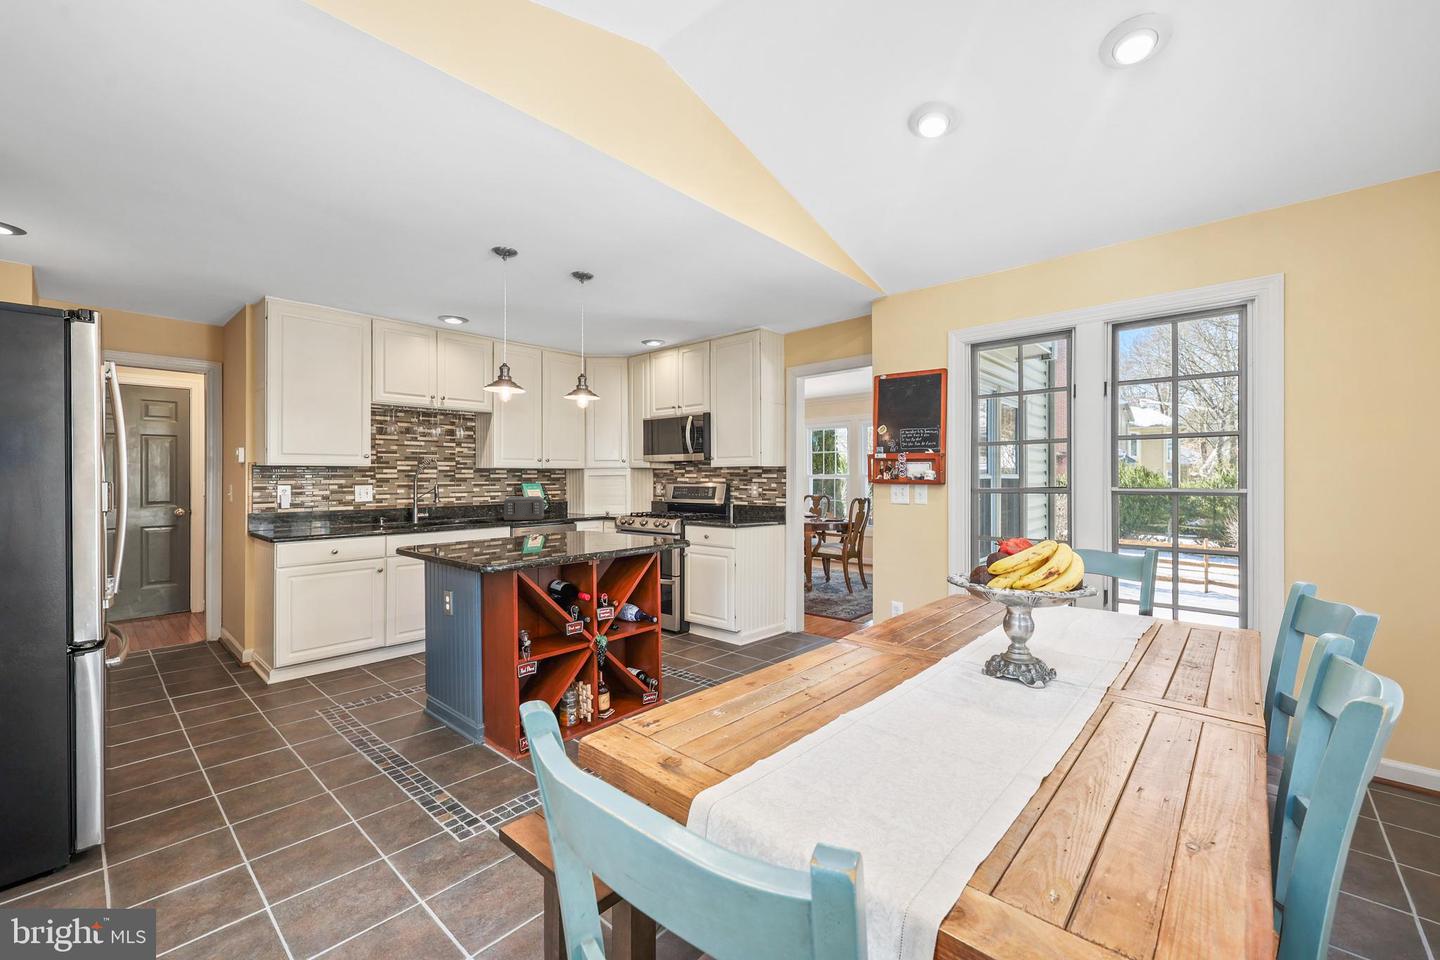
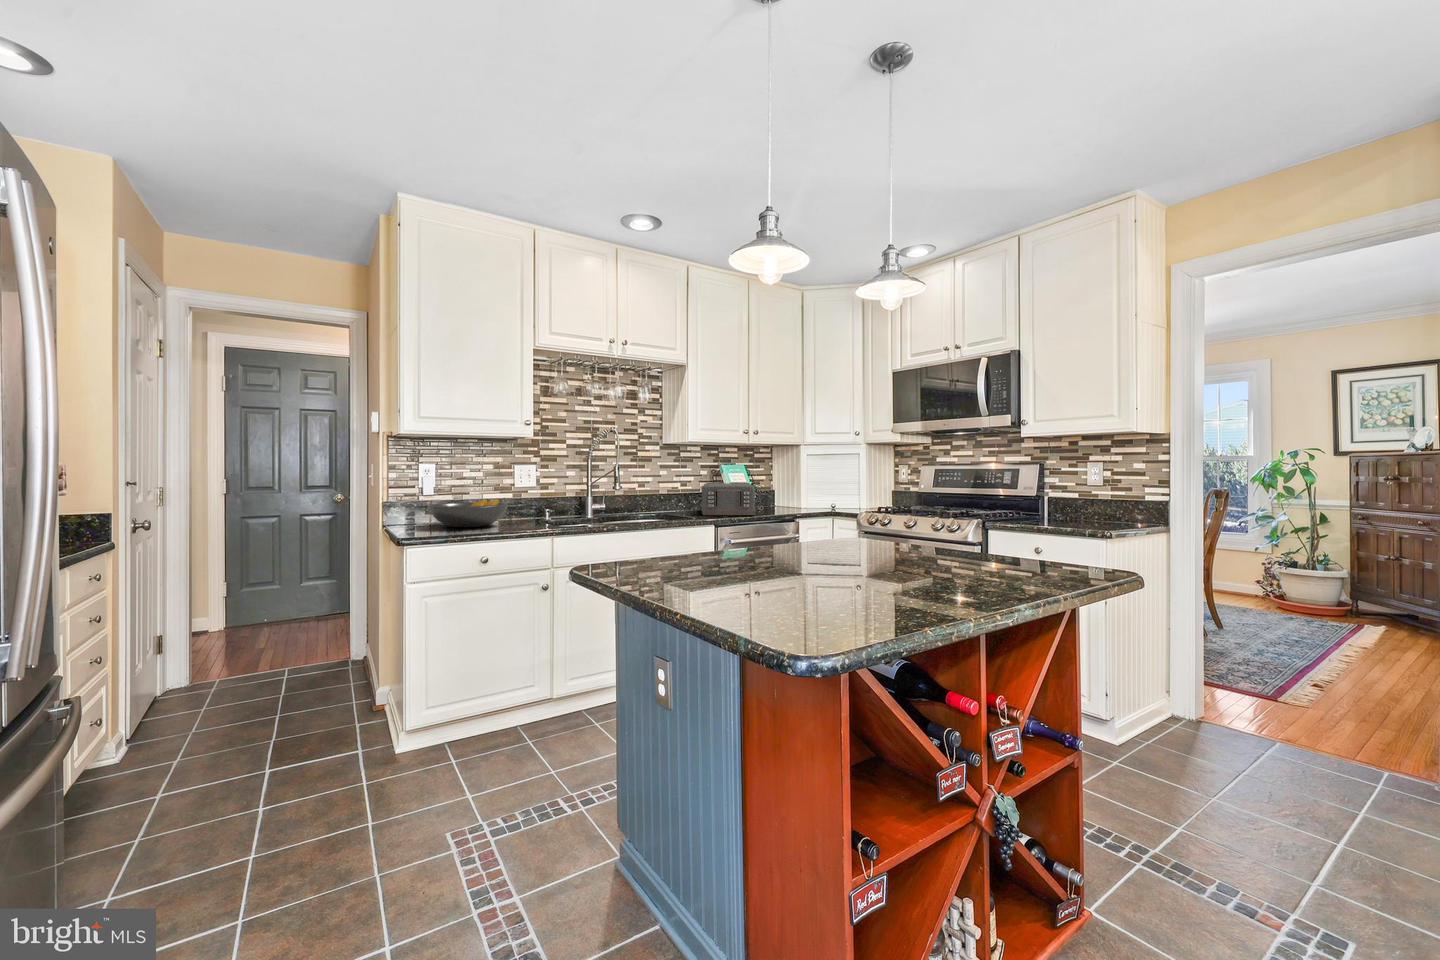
fruit bowl: none [285,510,351,531] -> present [427,499,508,527]

